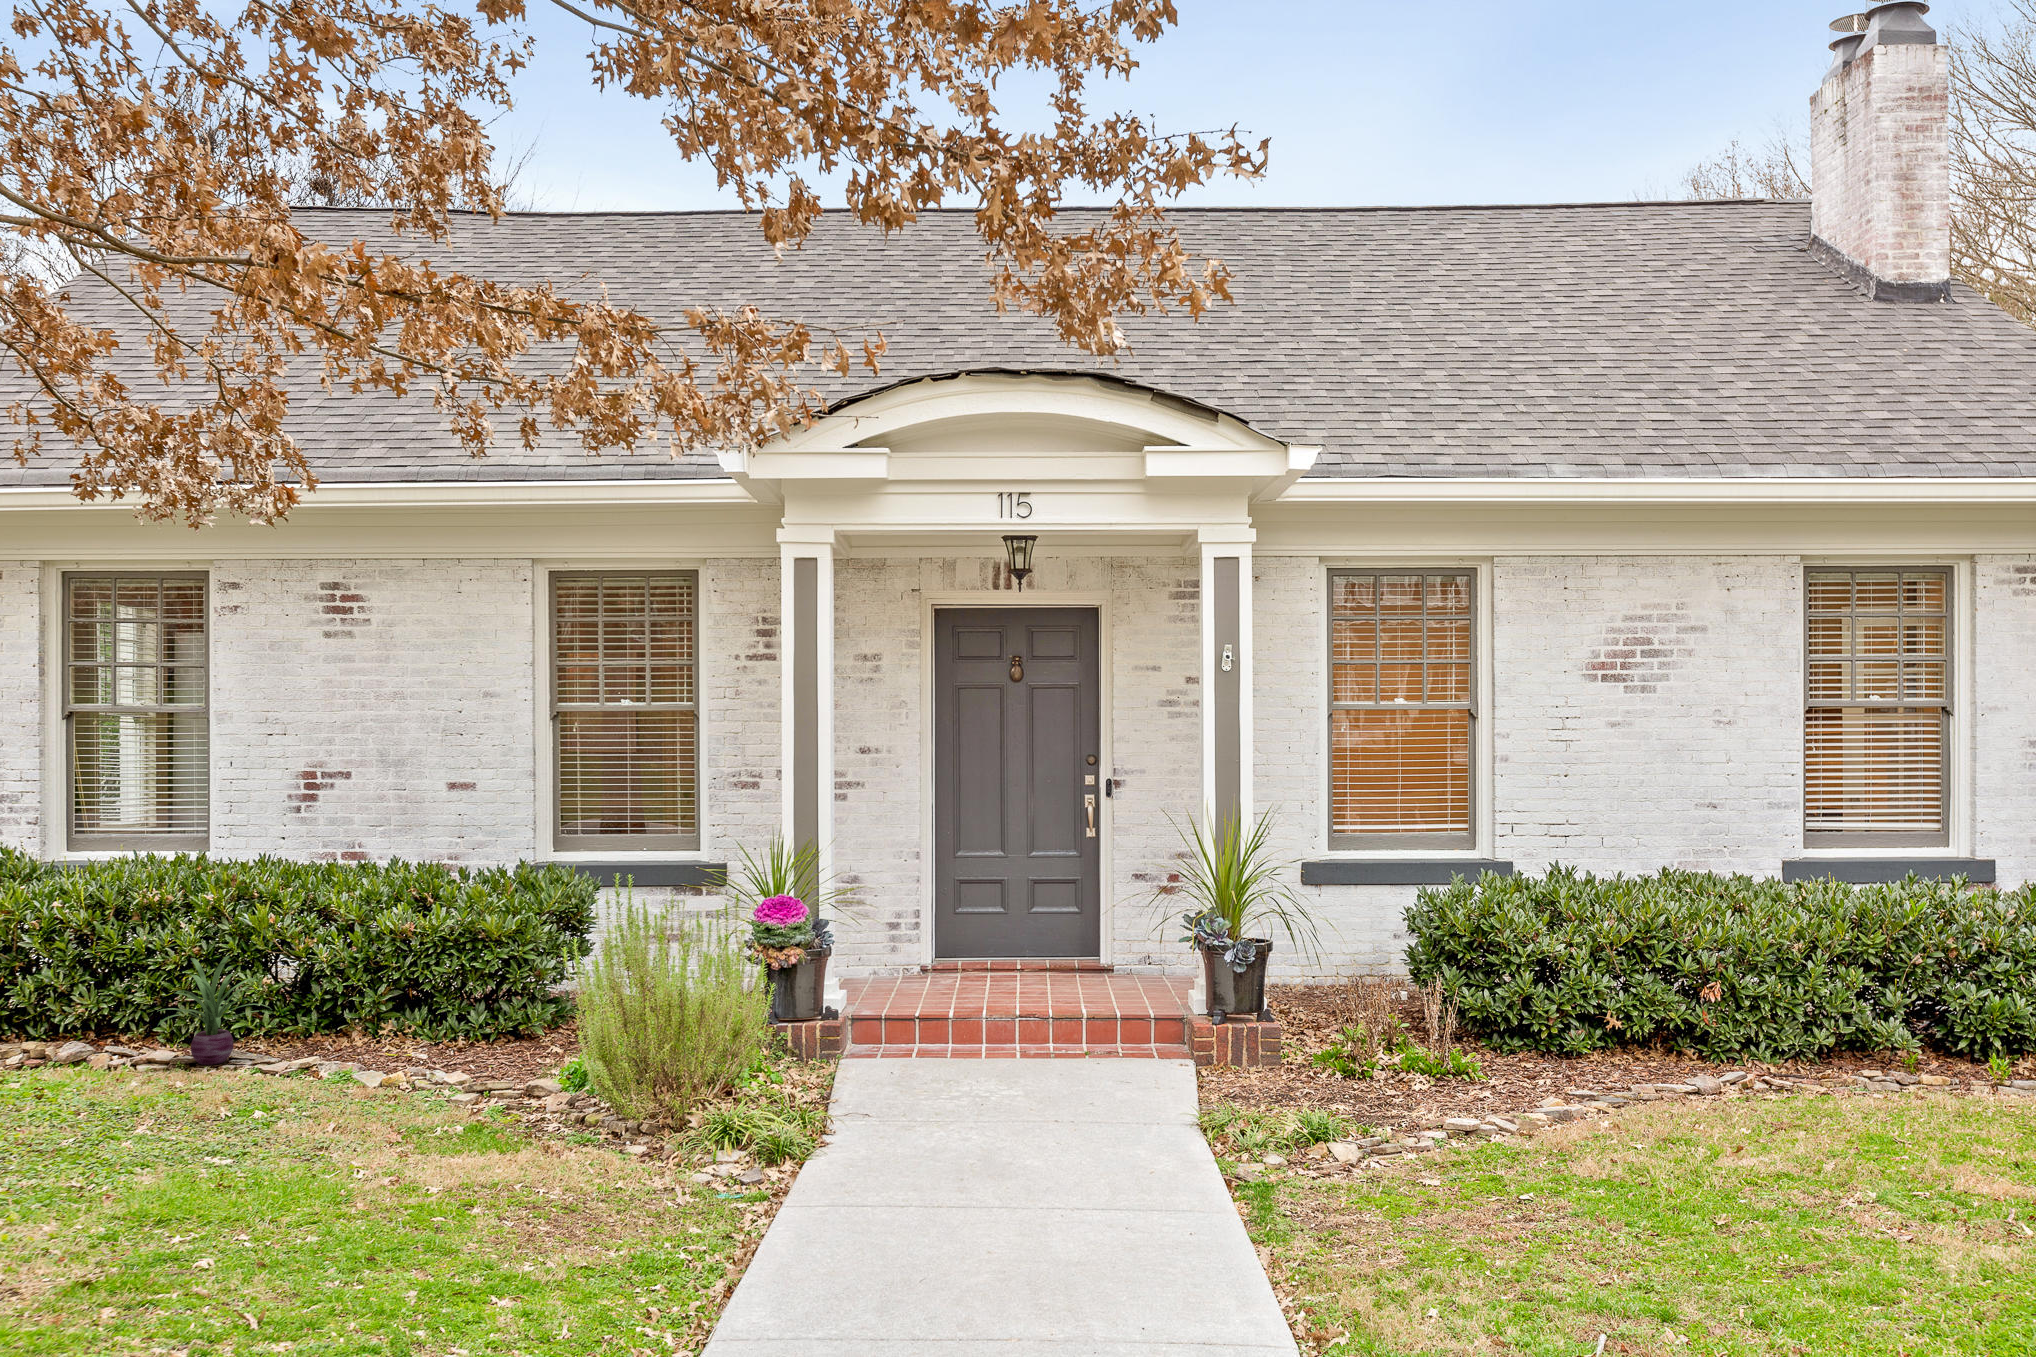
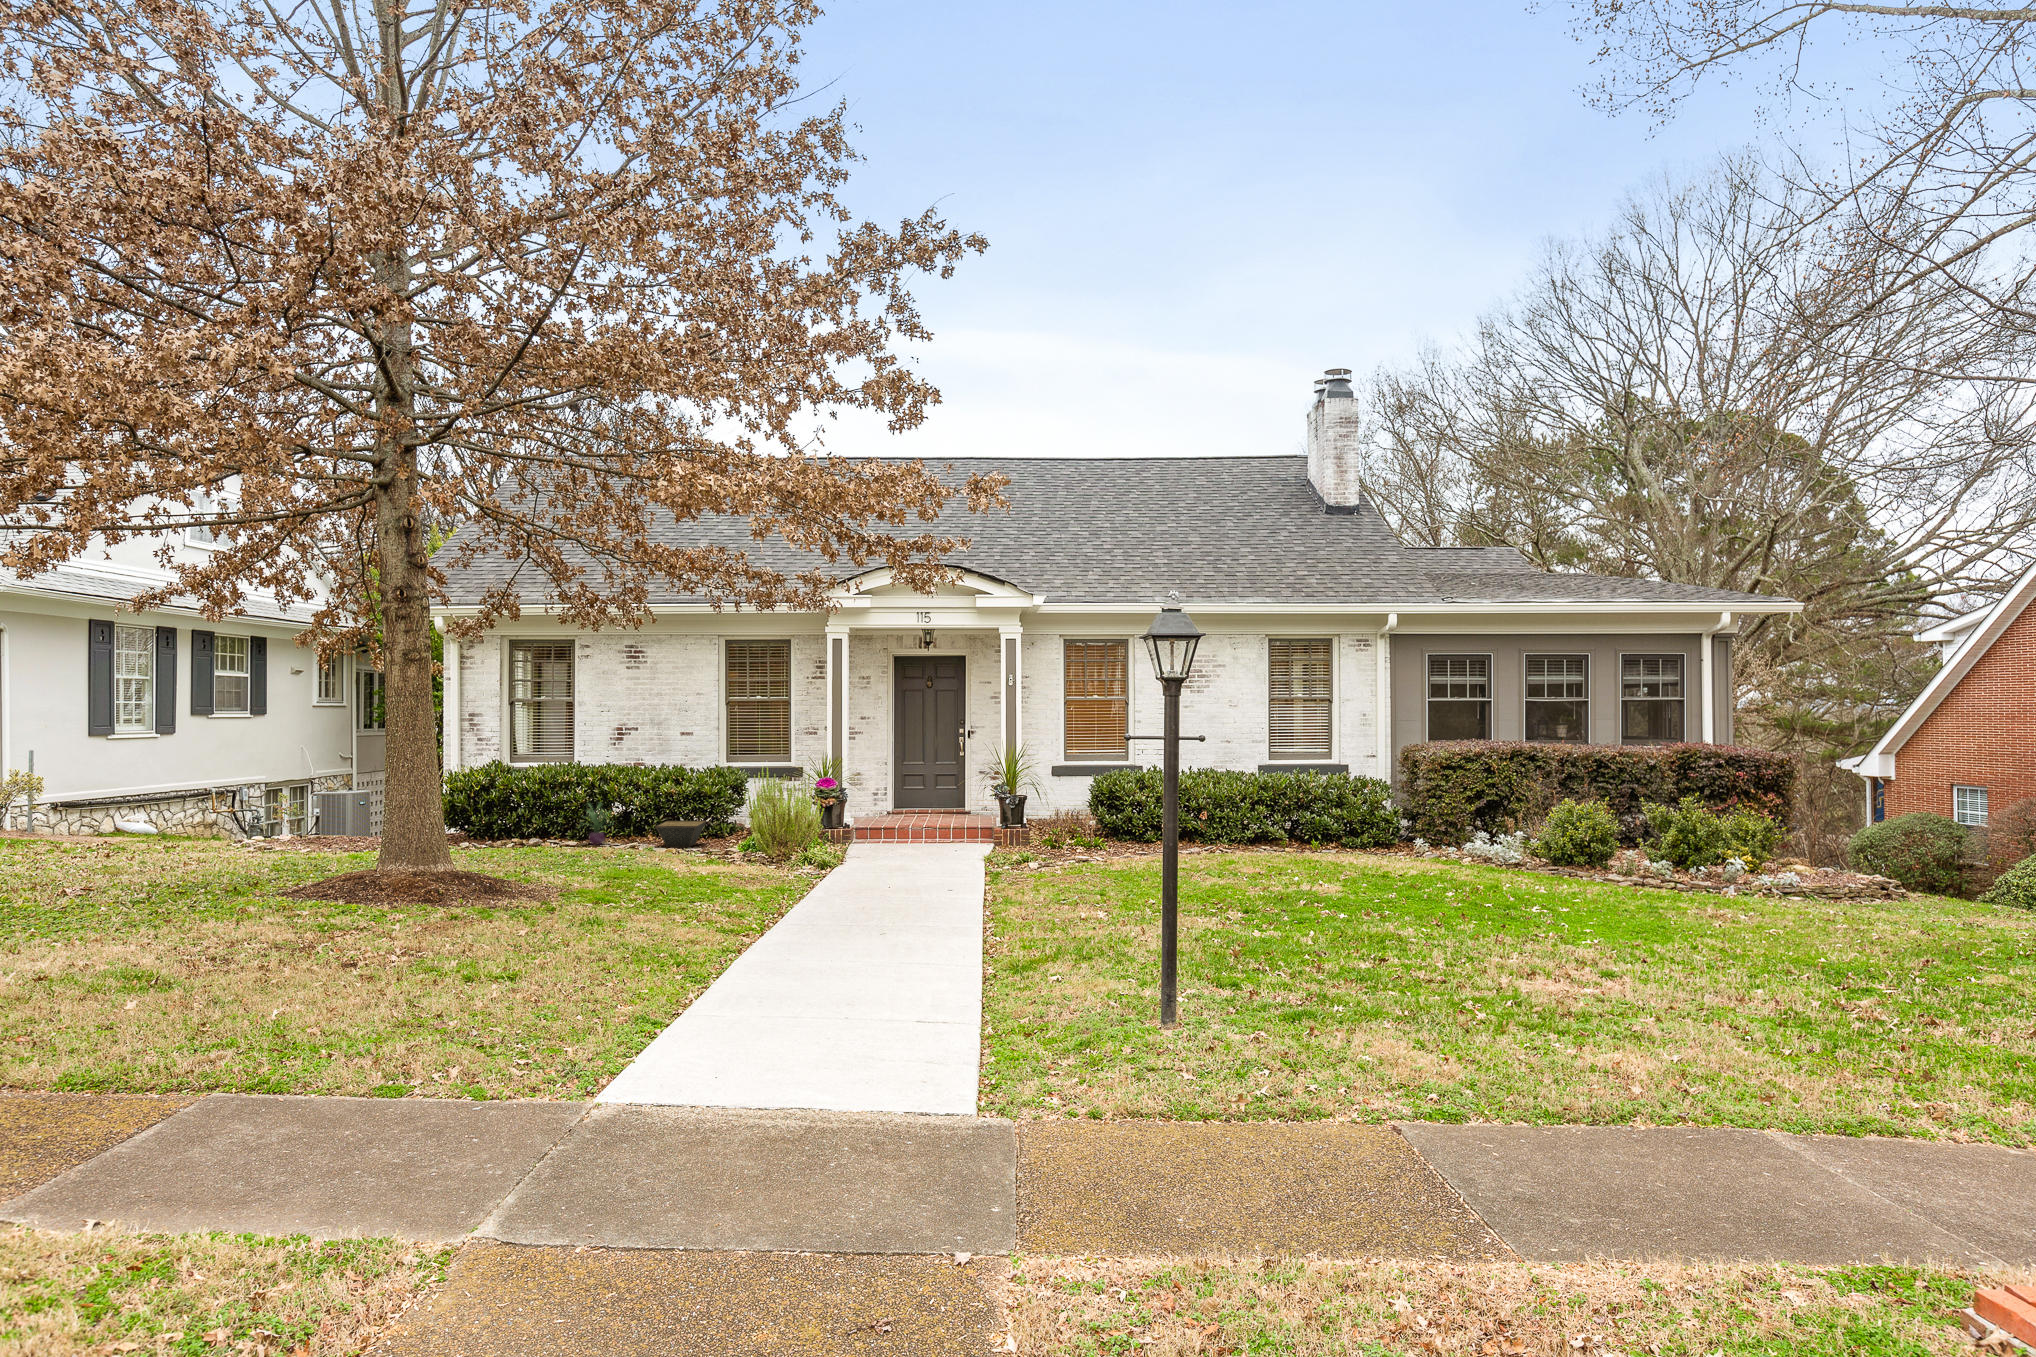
basket: none [352,999,489,1070] -> present [655,821,707,847]

